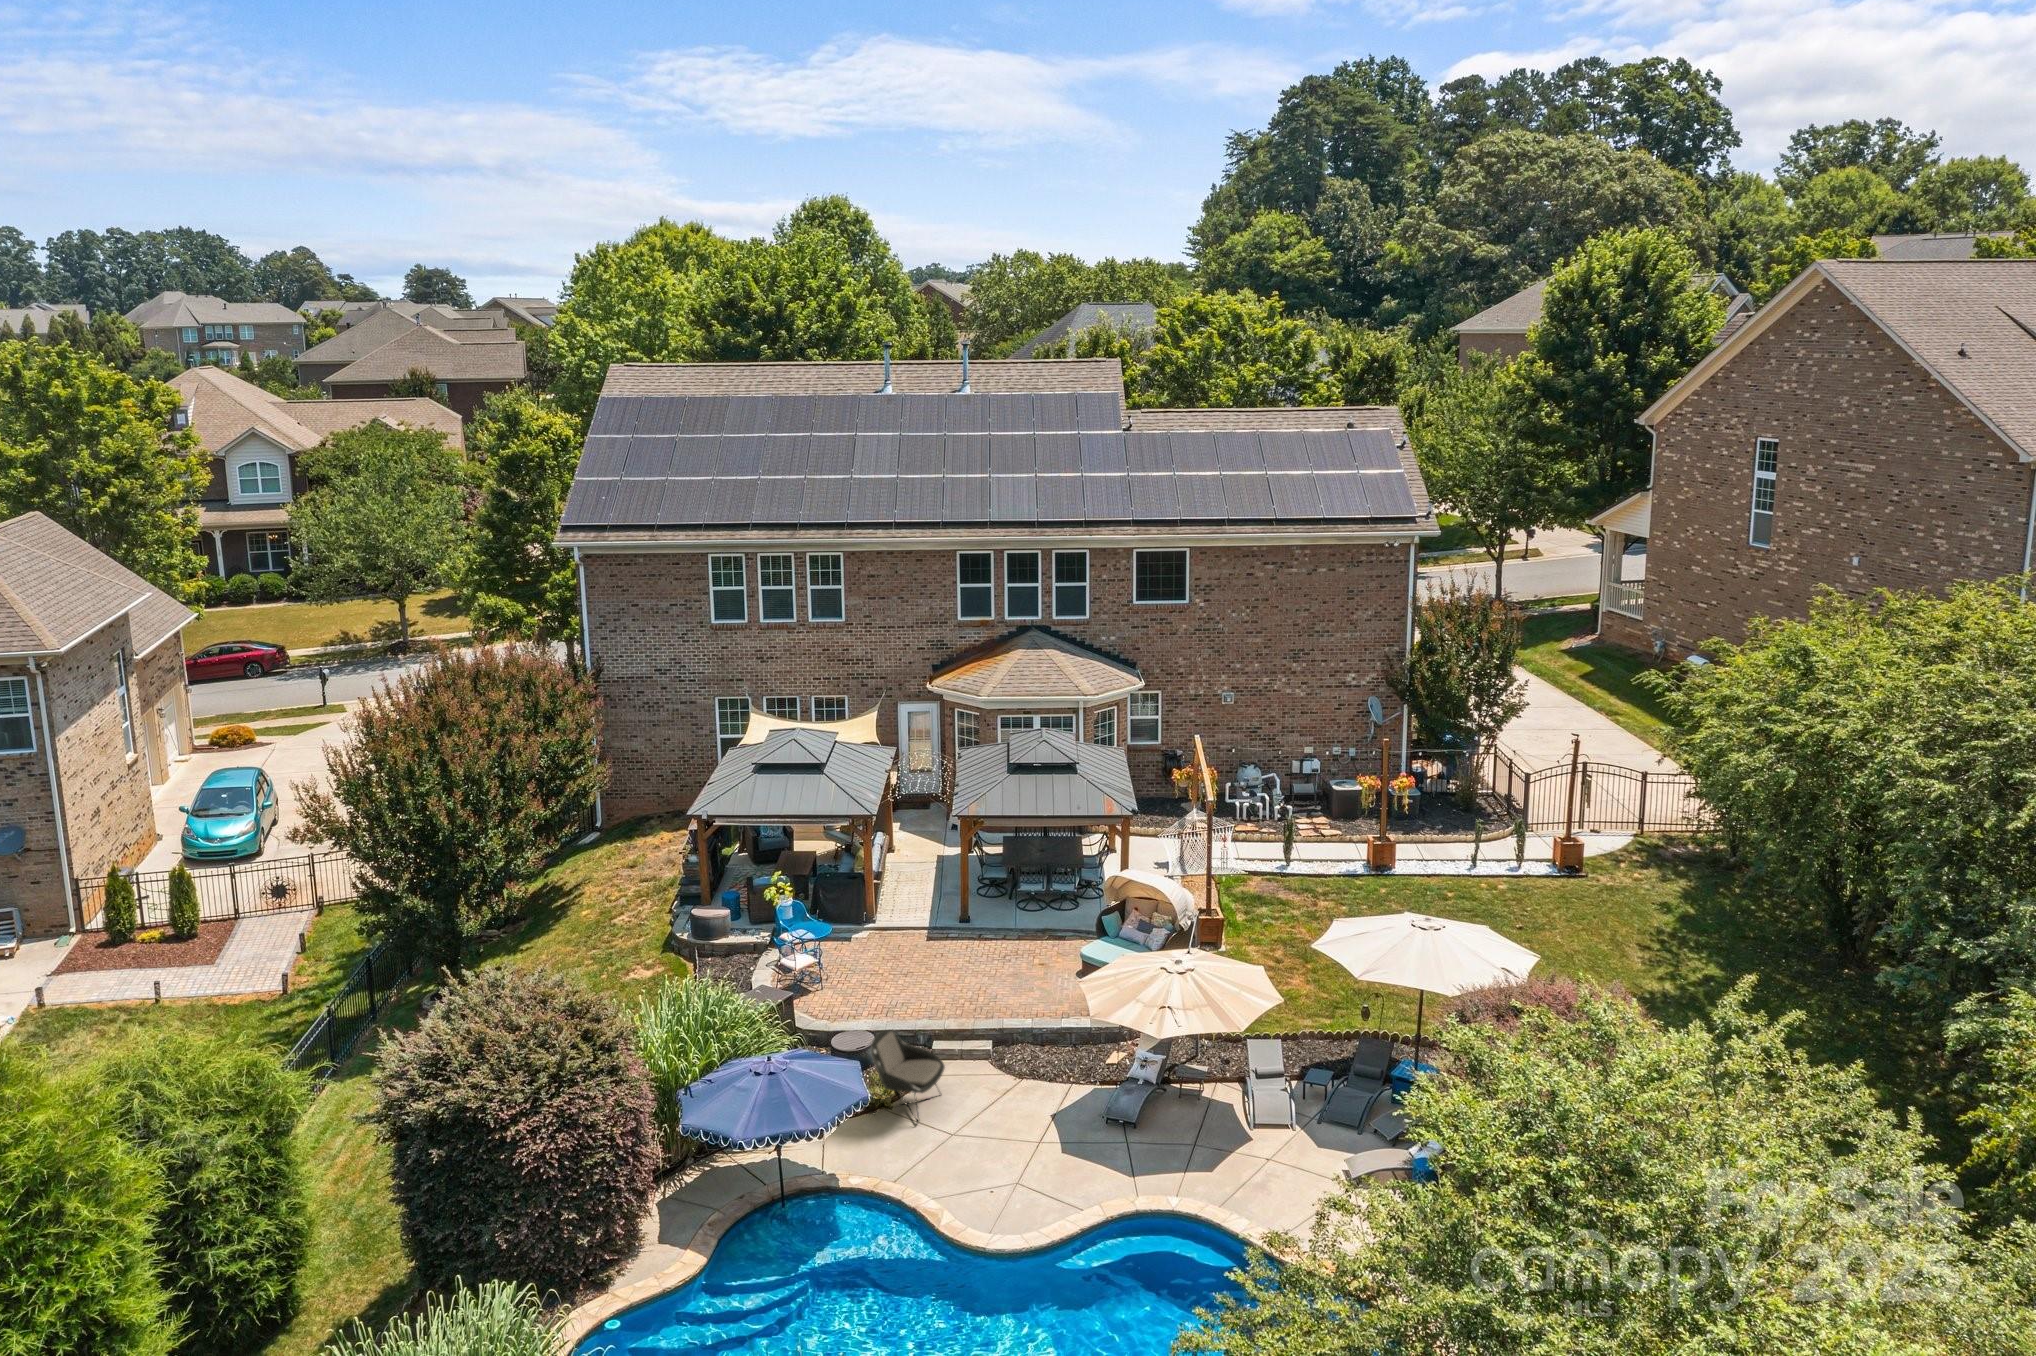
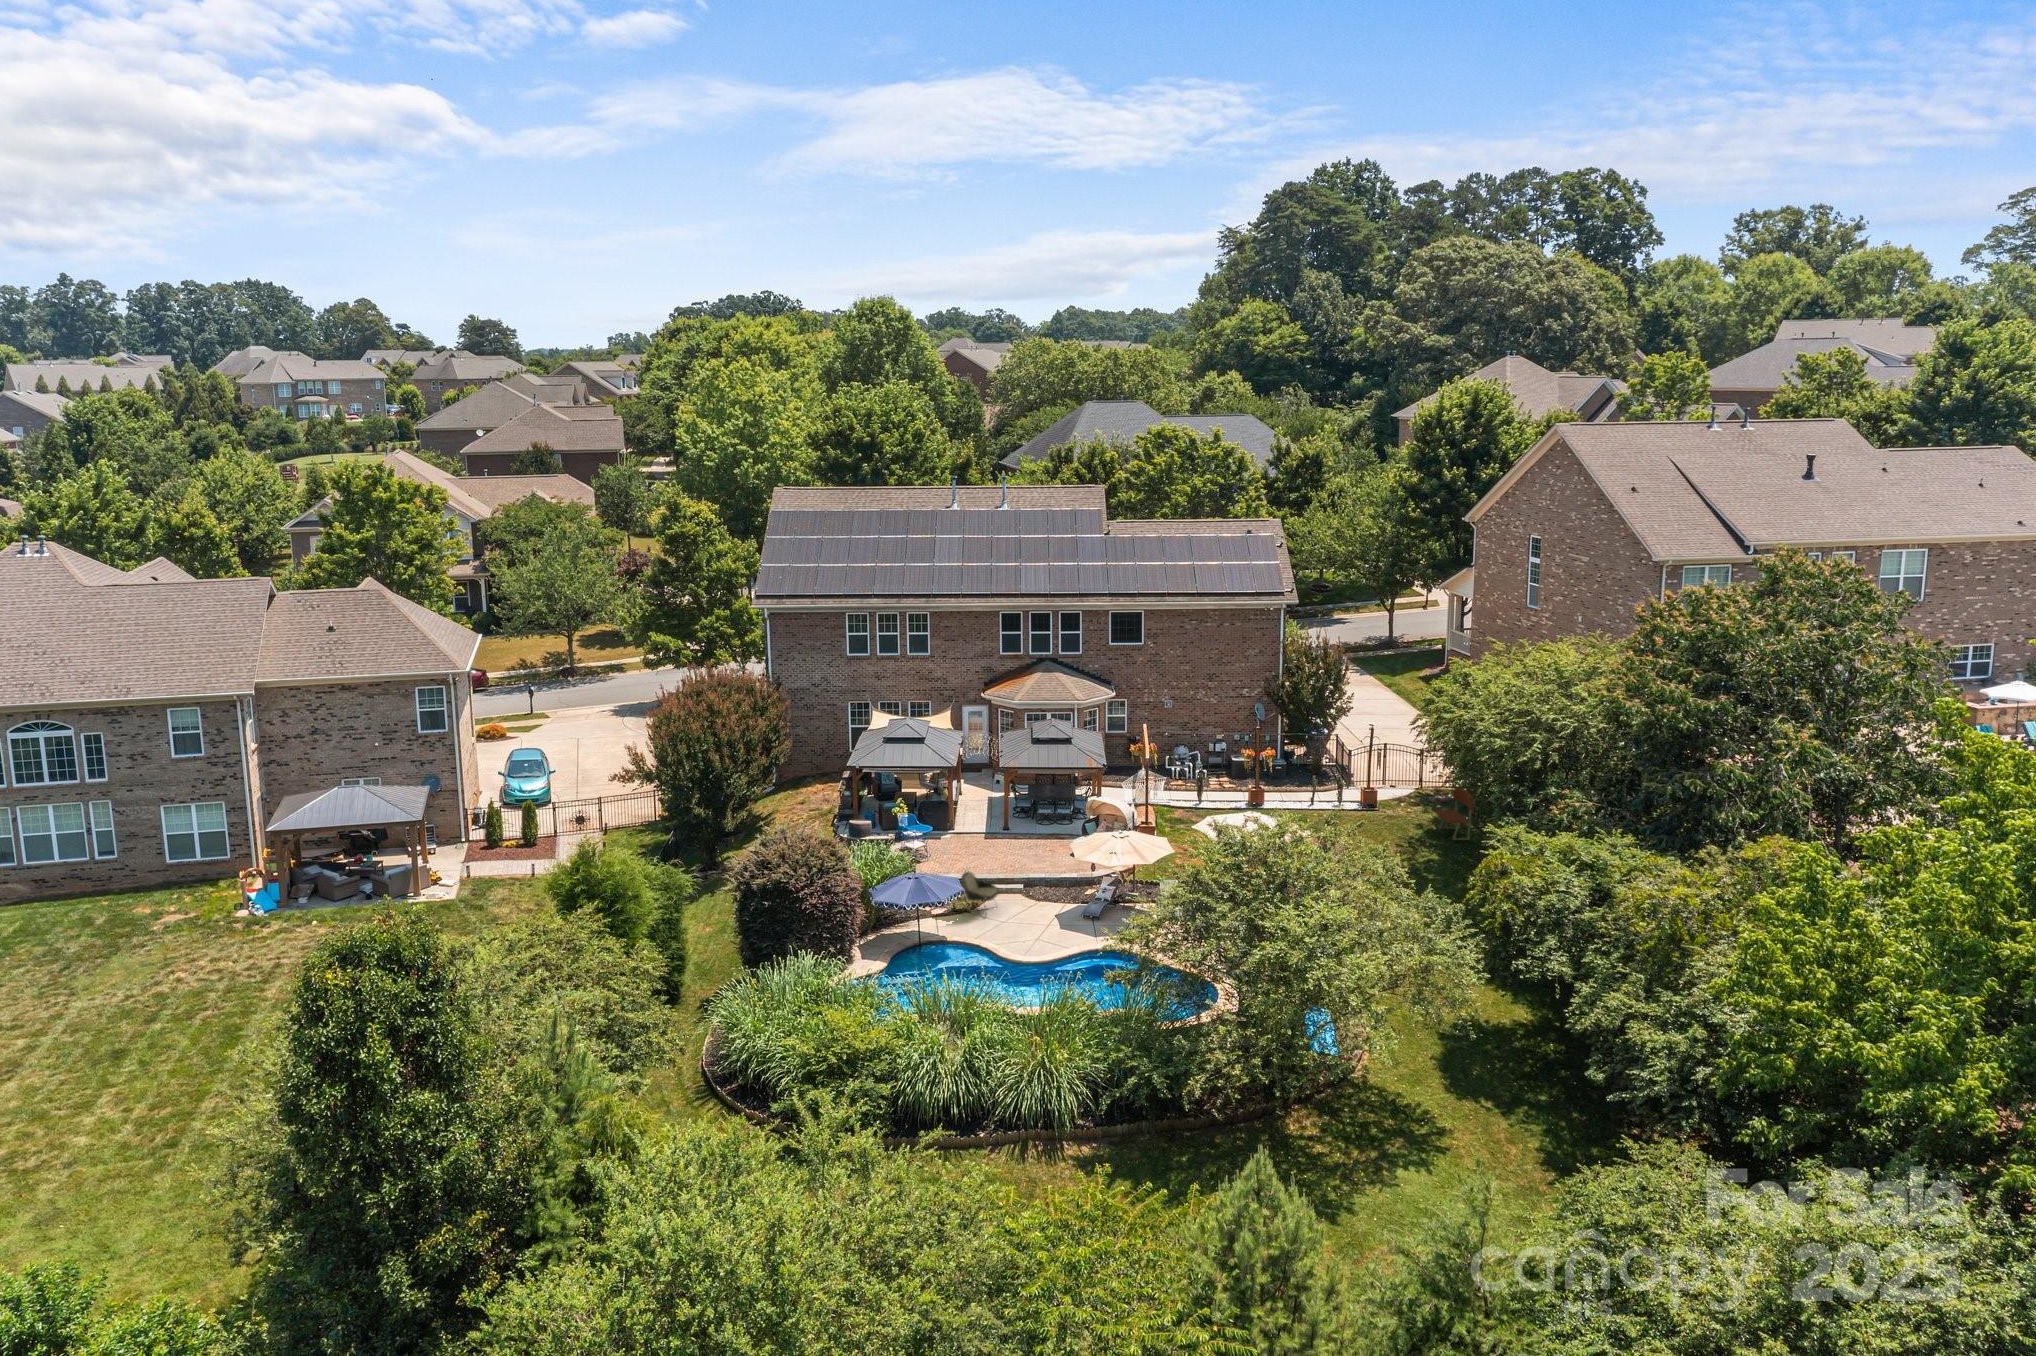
bench: none [1703,844,1787,941] -> present [1434,787,1473,840]

